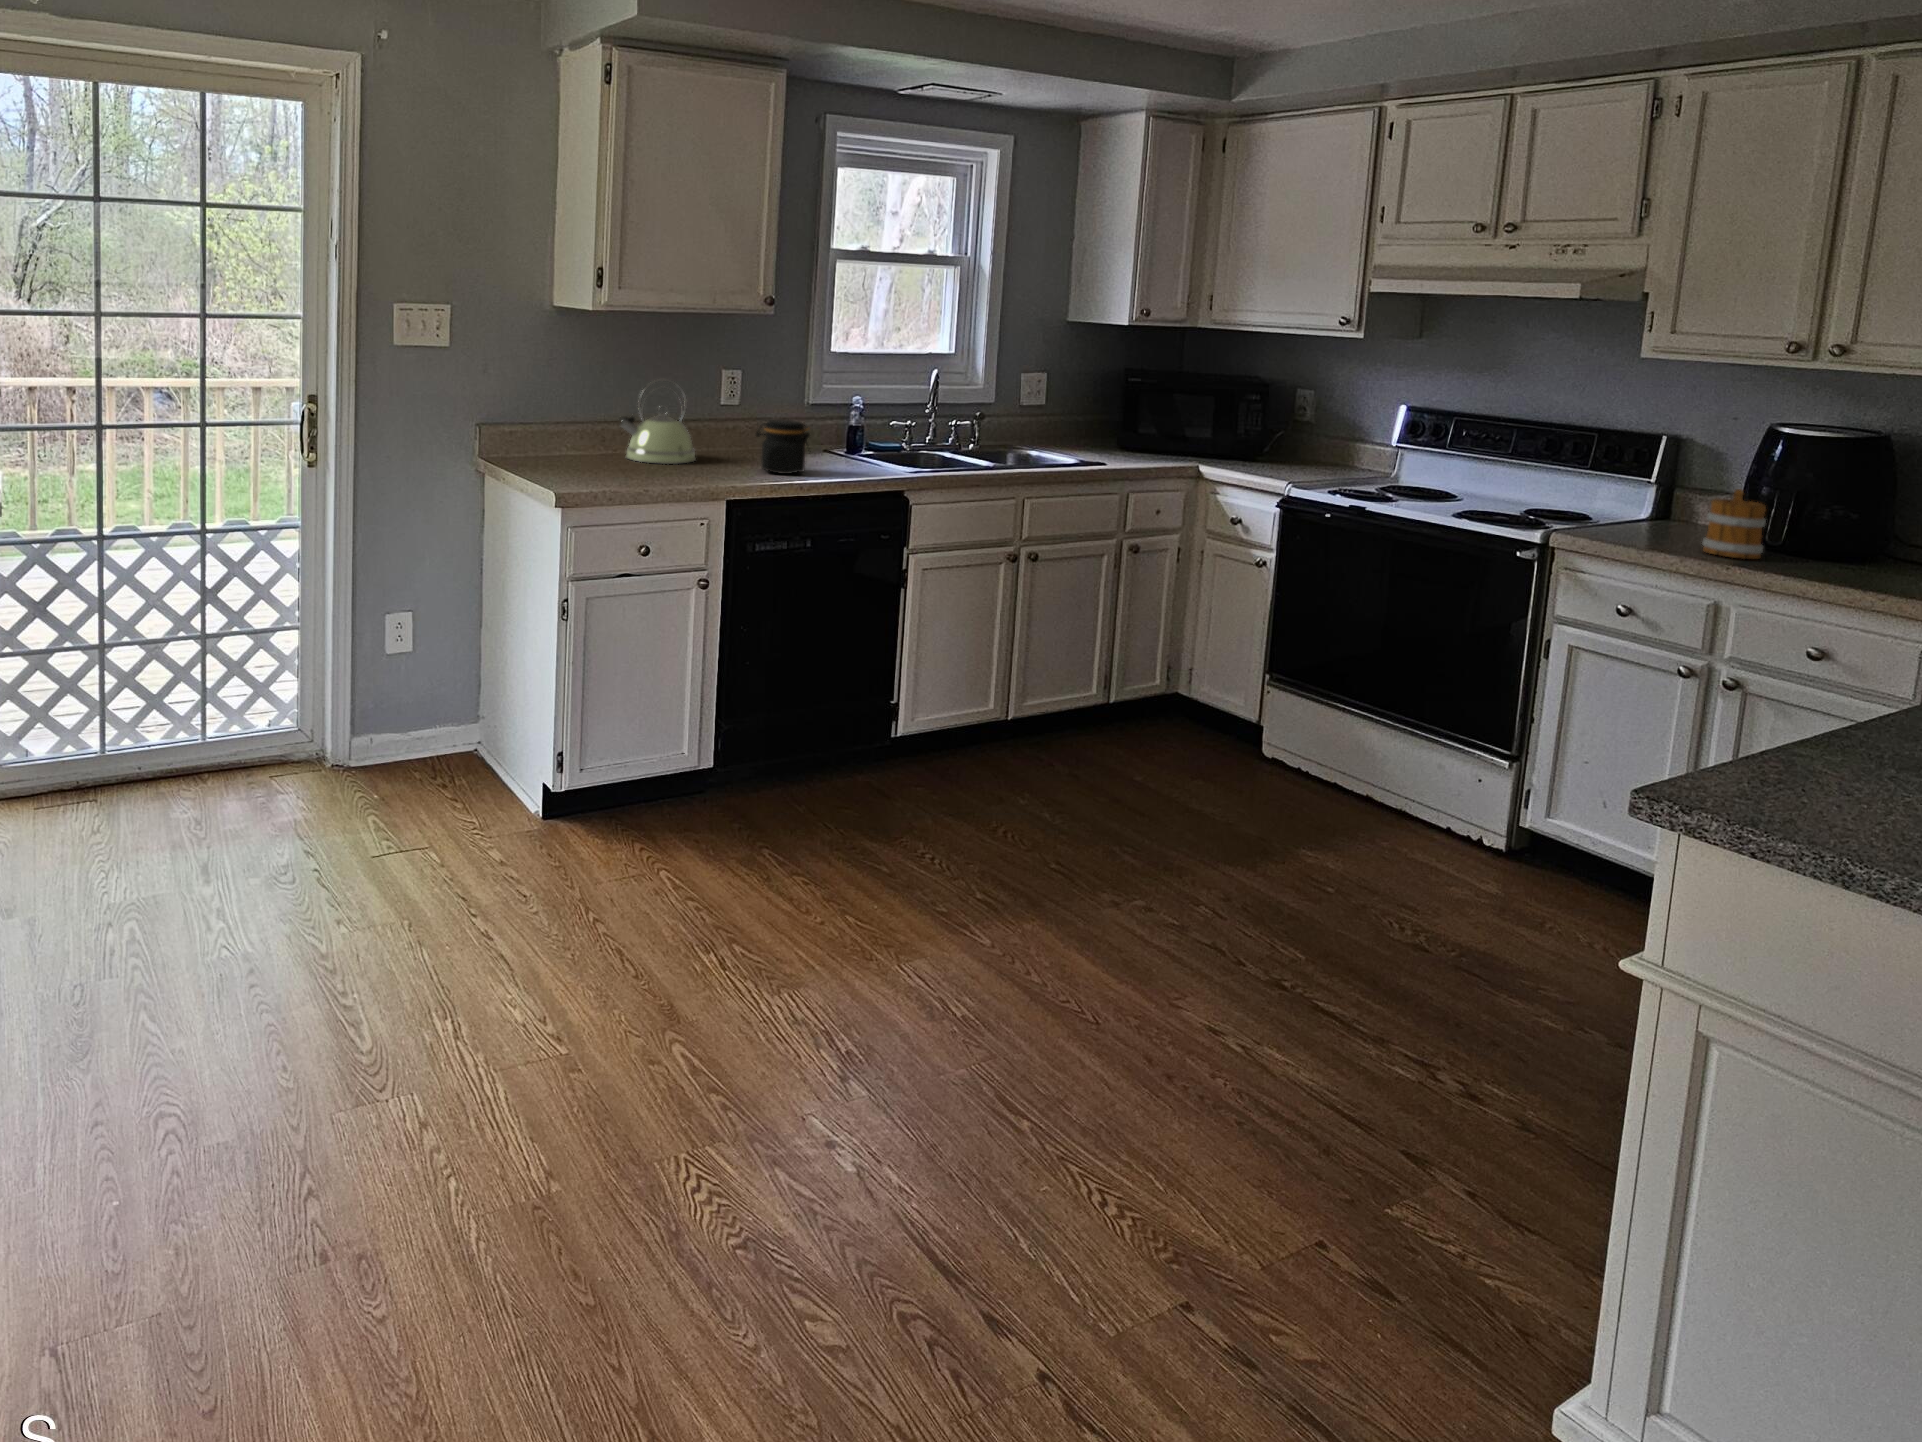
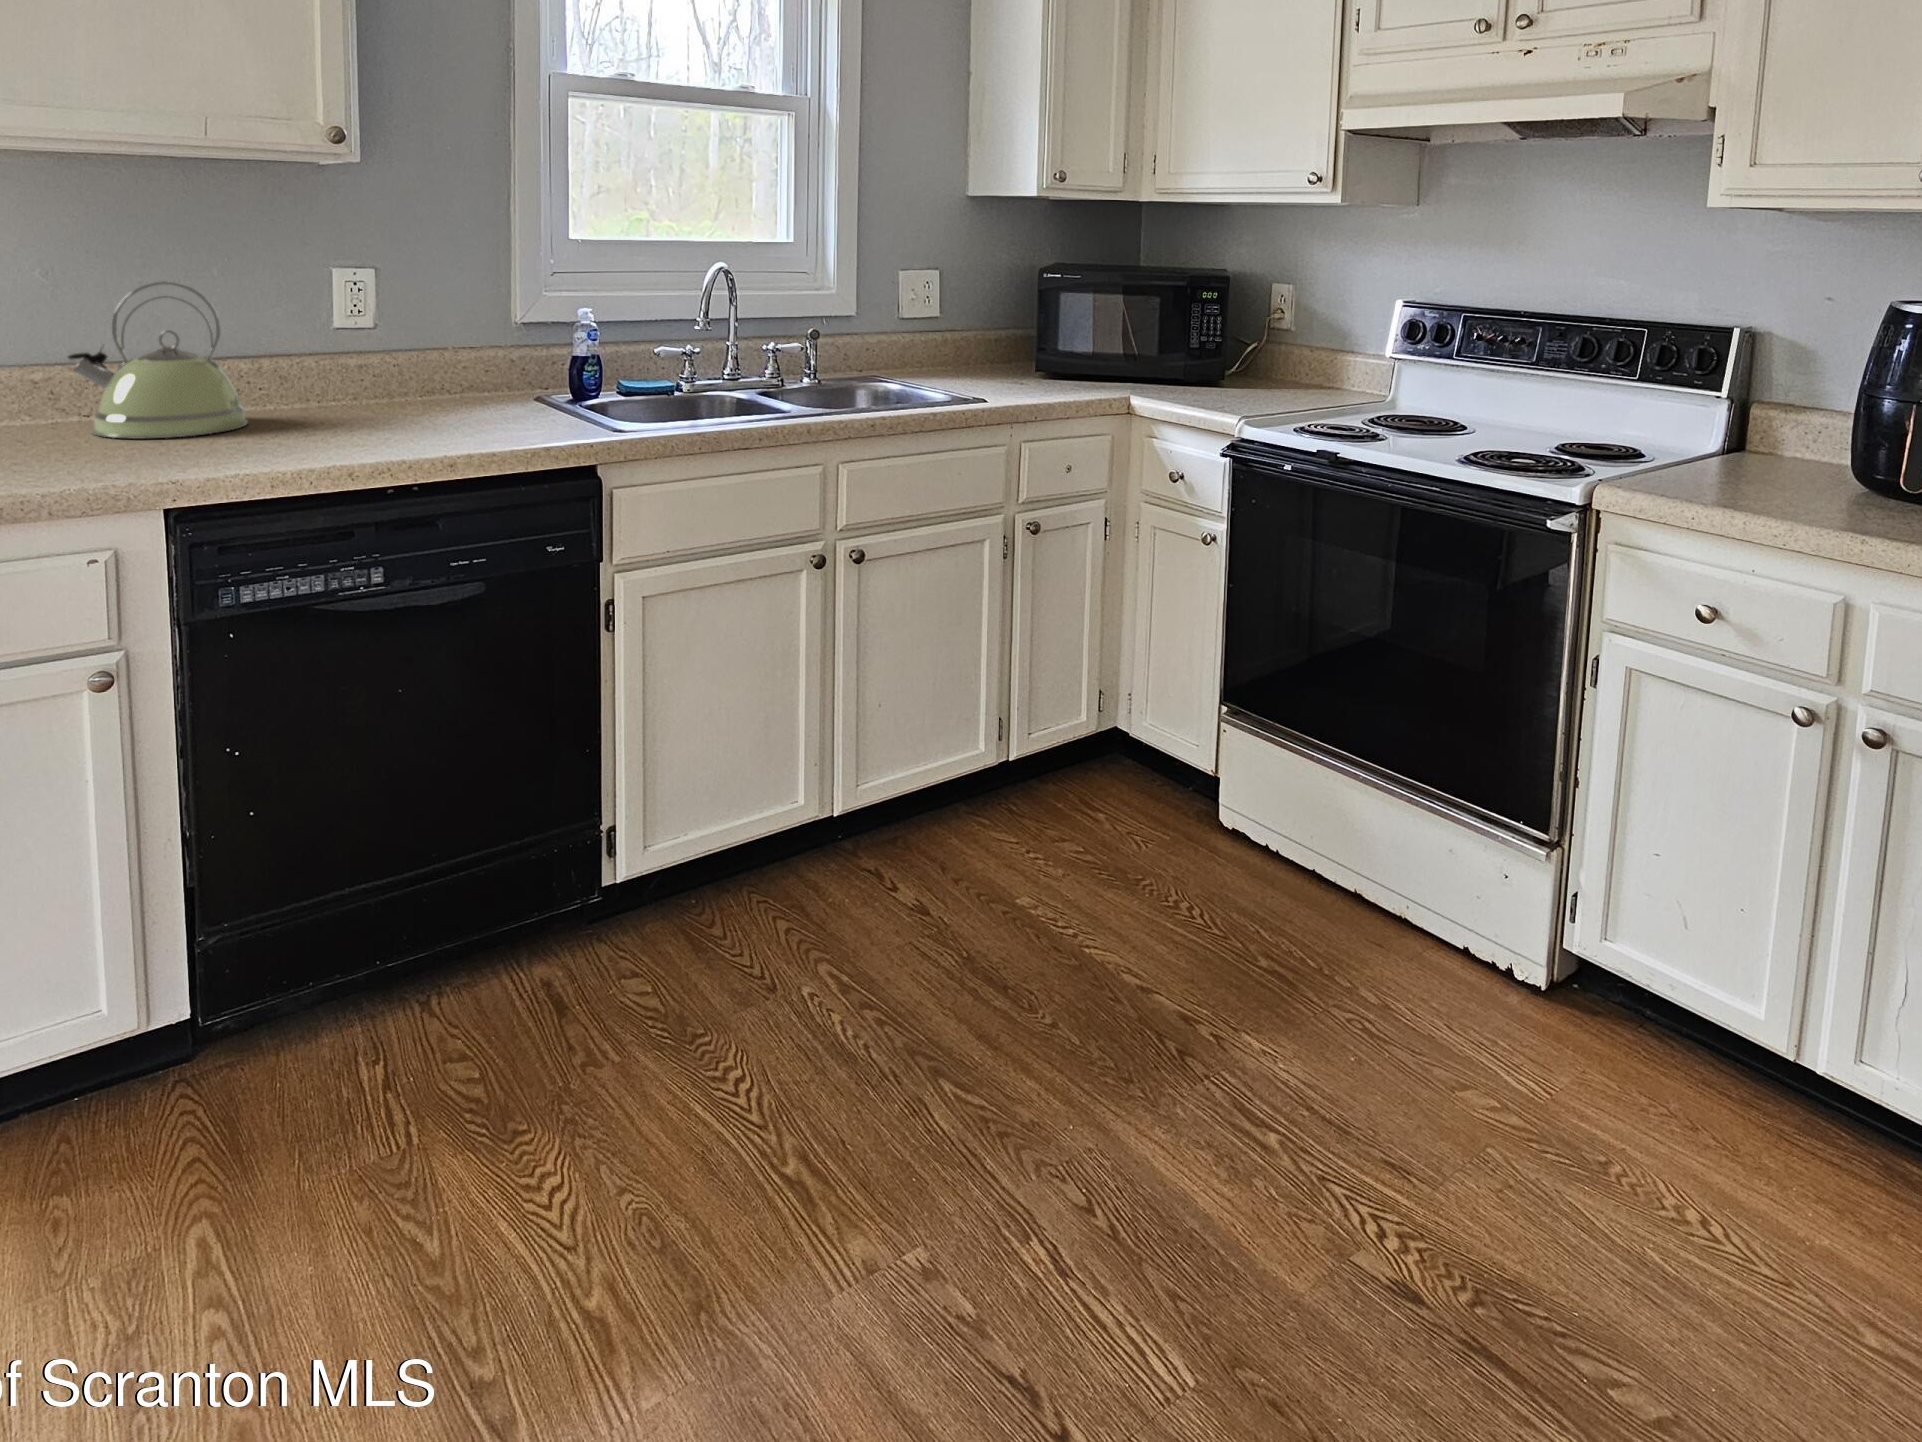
jar: present [756,420,811,474] -> none [313,349,428,447]
mug: present [1703,489,1766,559] -> none [1812,406,1904,521]

